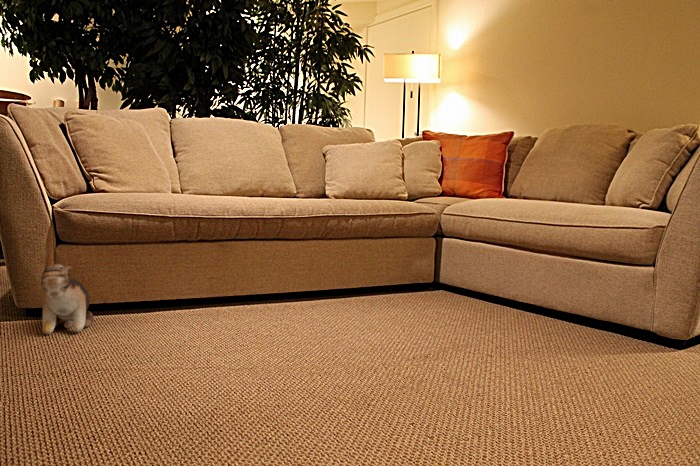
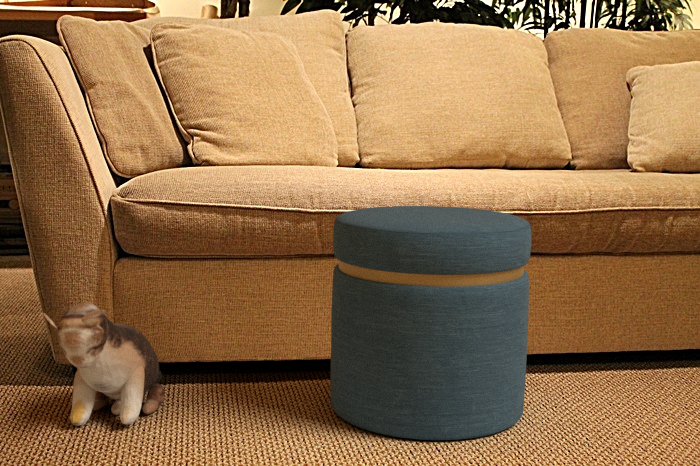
ottoman: none [187,215,289,327] -> present [331,206,531,440]

